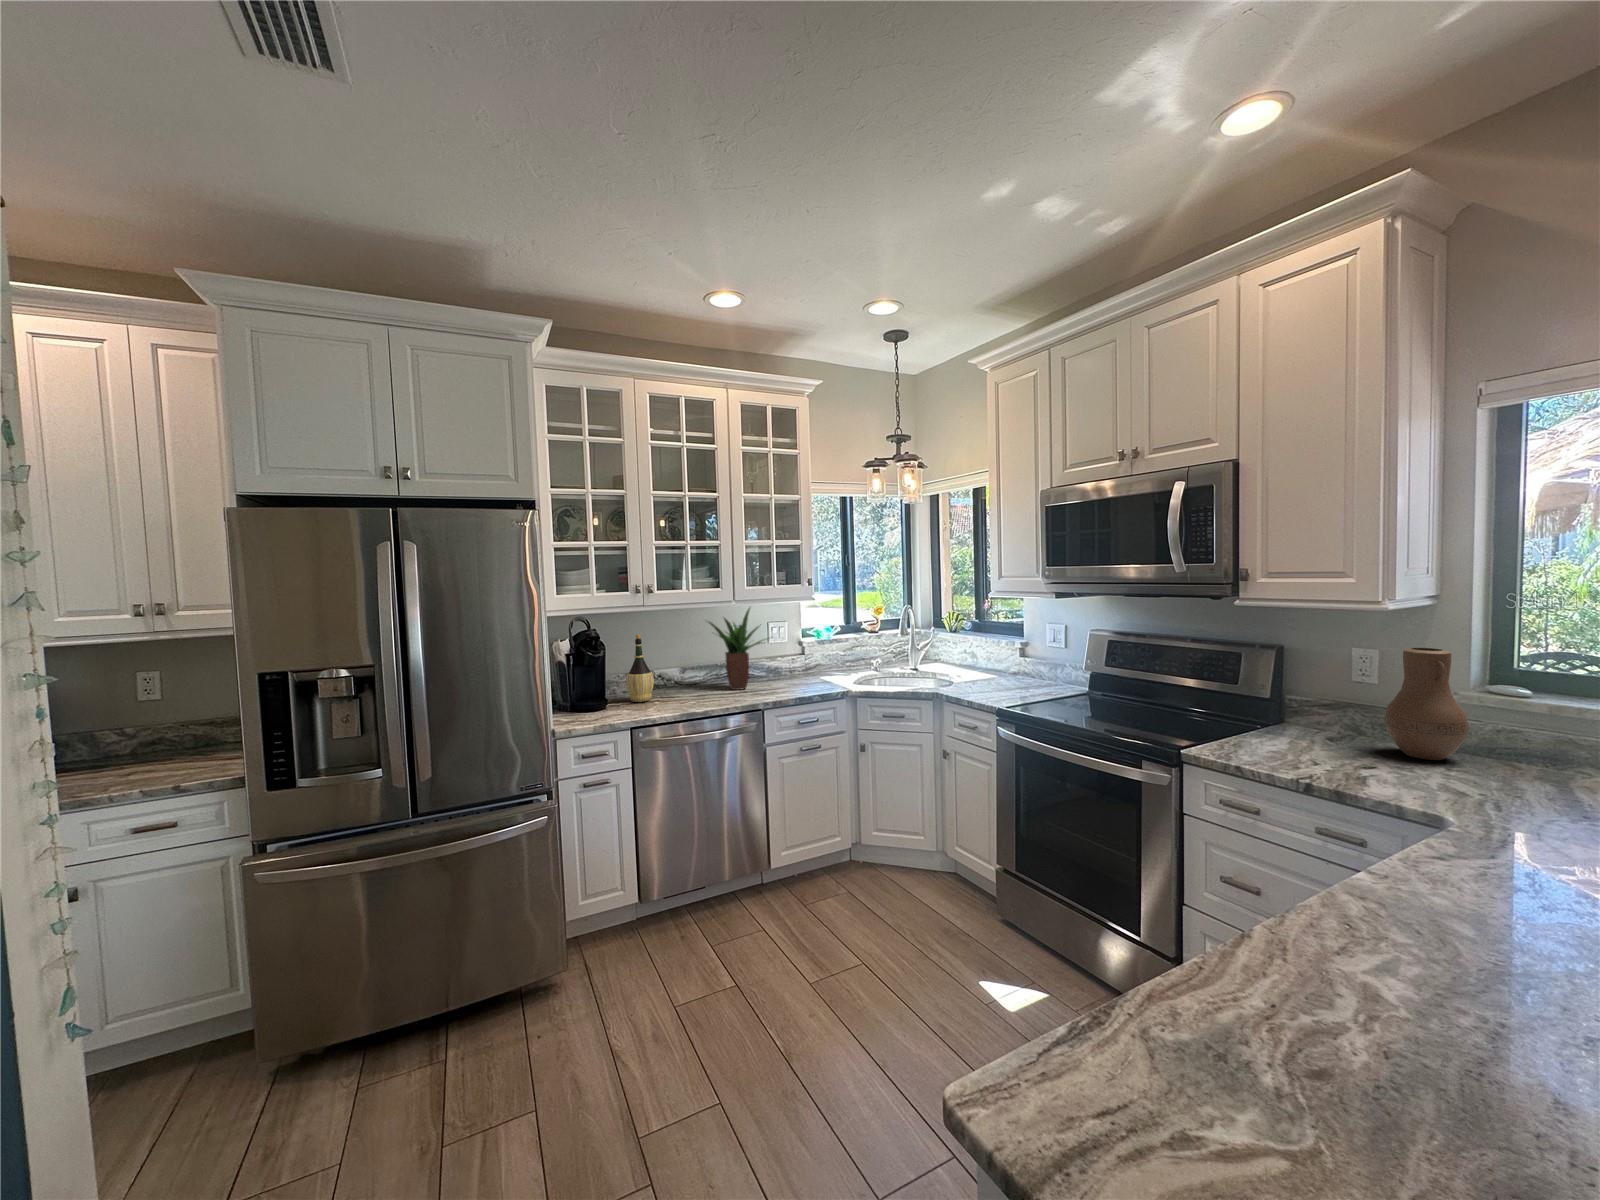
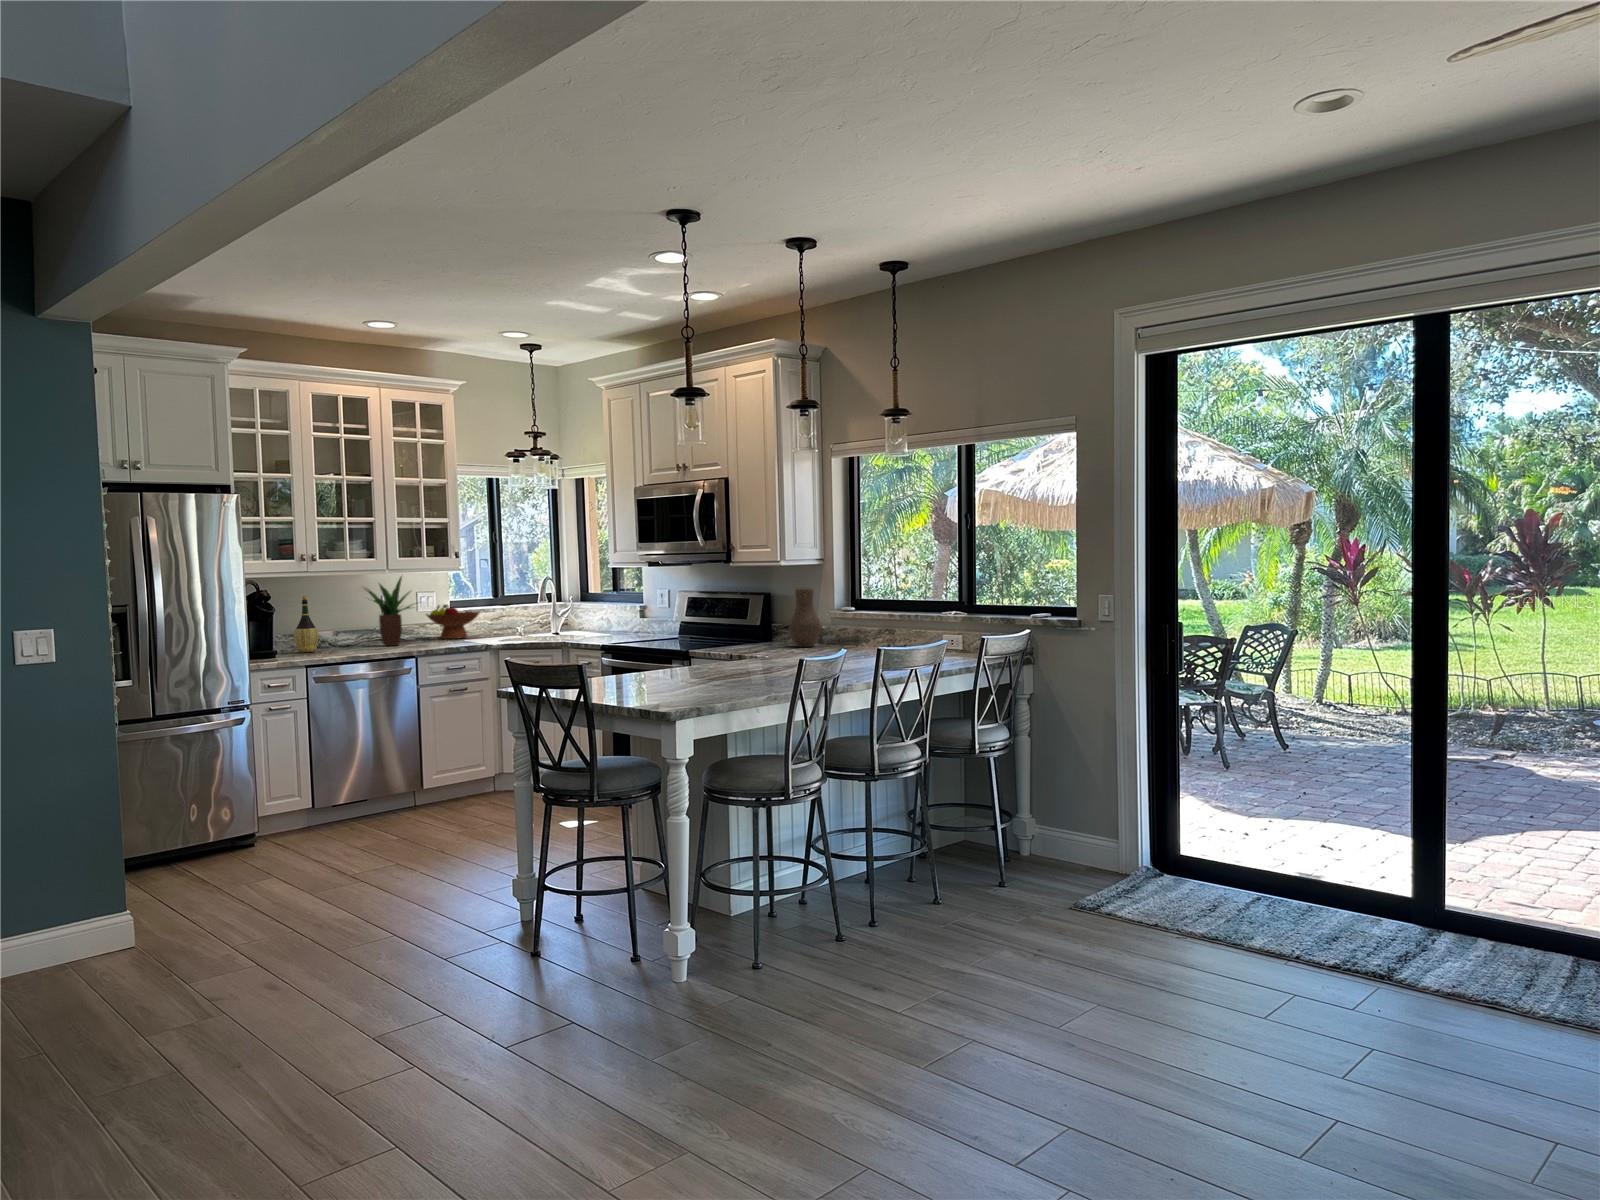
fruit bowl: none [777,636,835,675] -> present [427,605,479,639]

